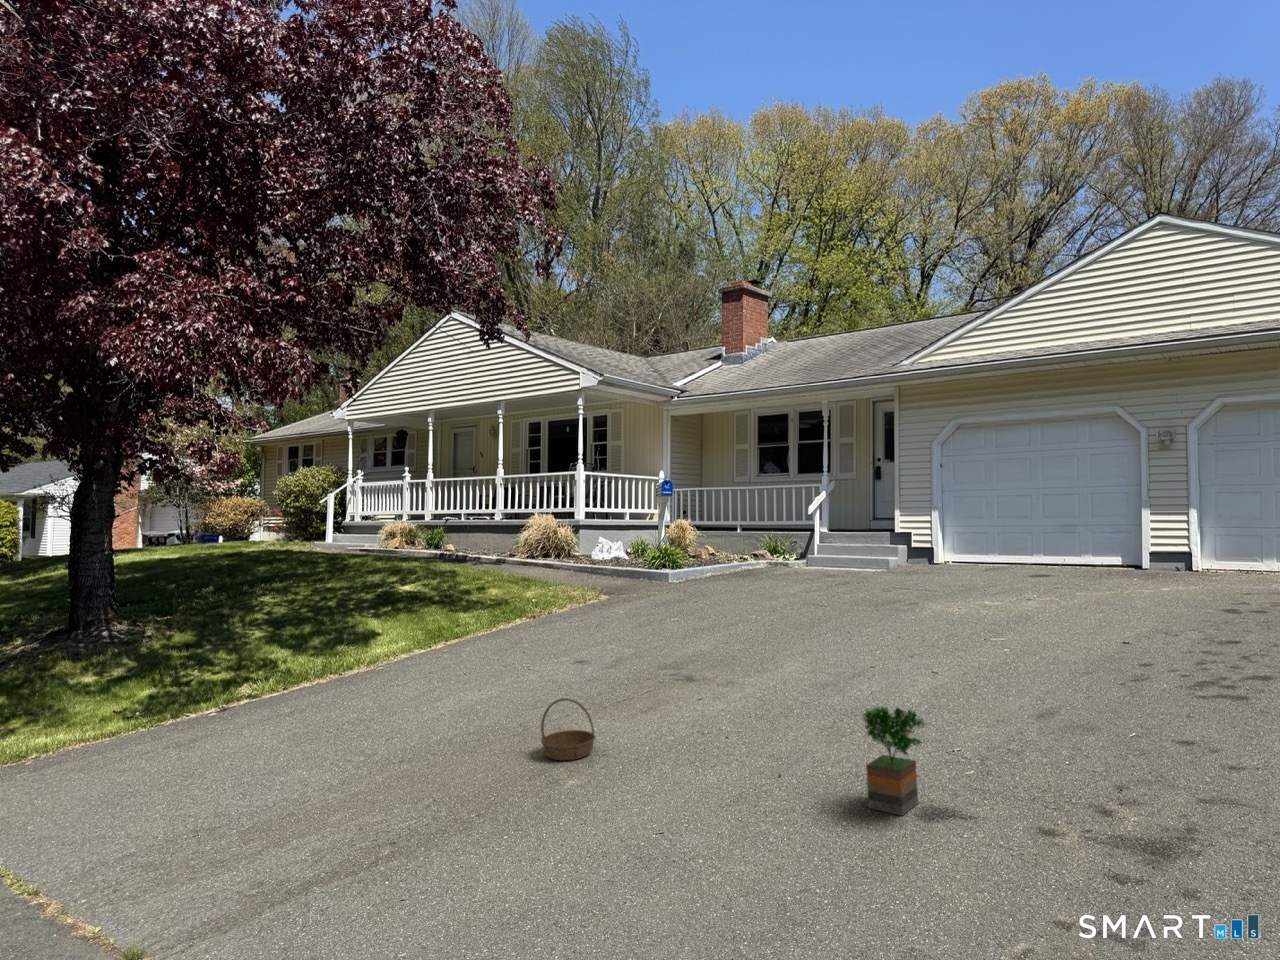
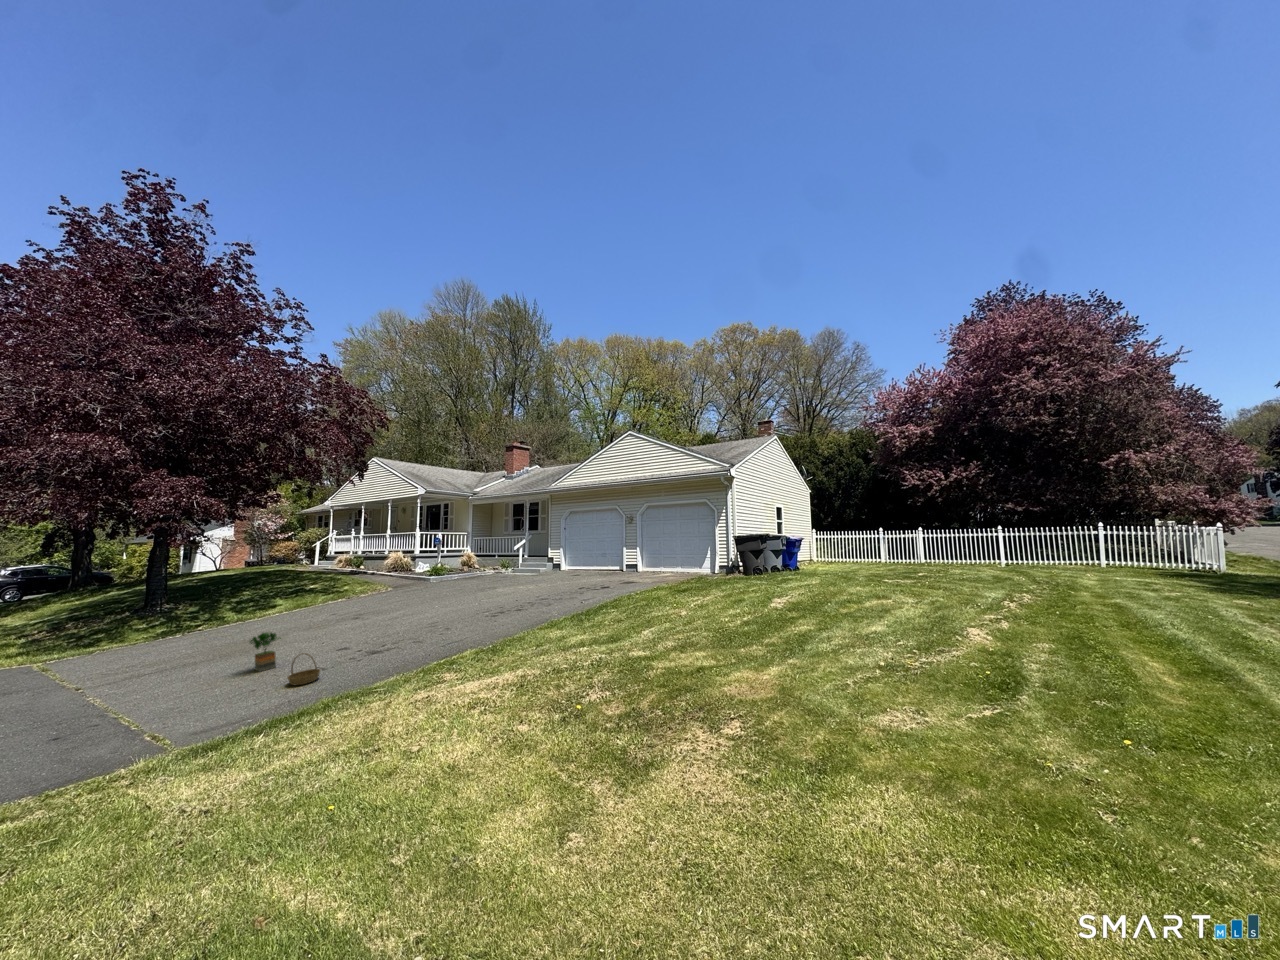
basket: present [541,698,595,760] -> present [287,654,320,685]

